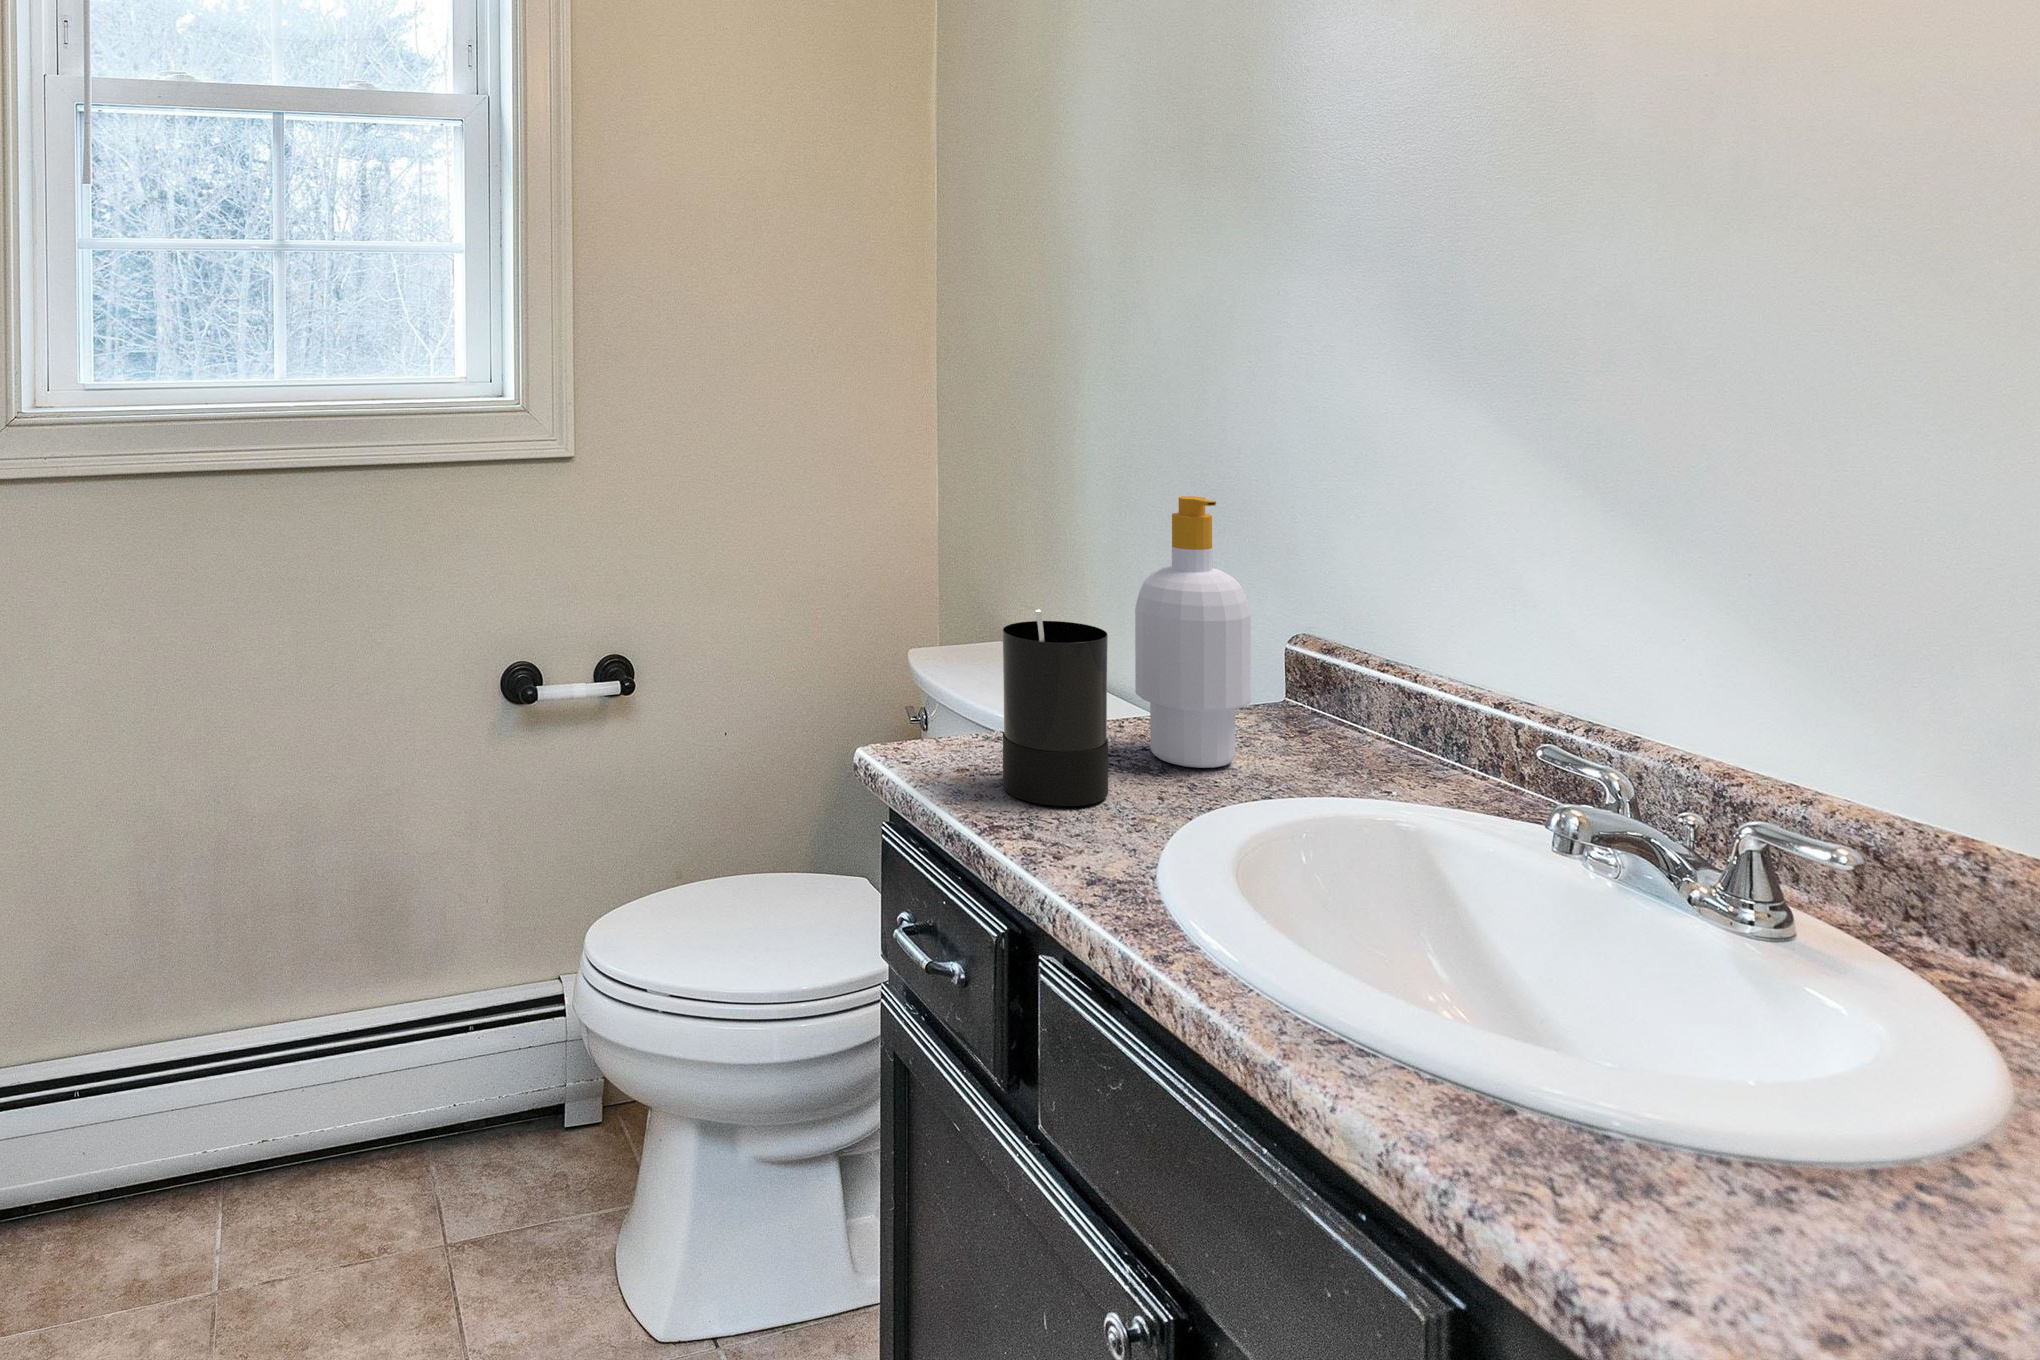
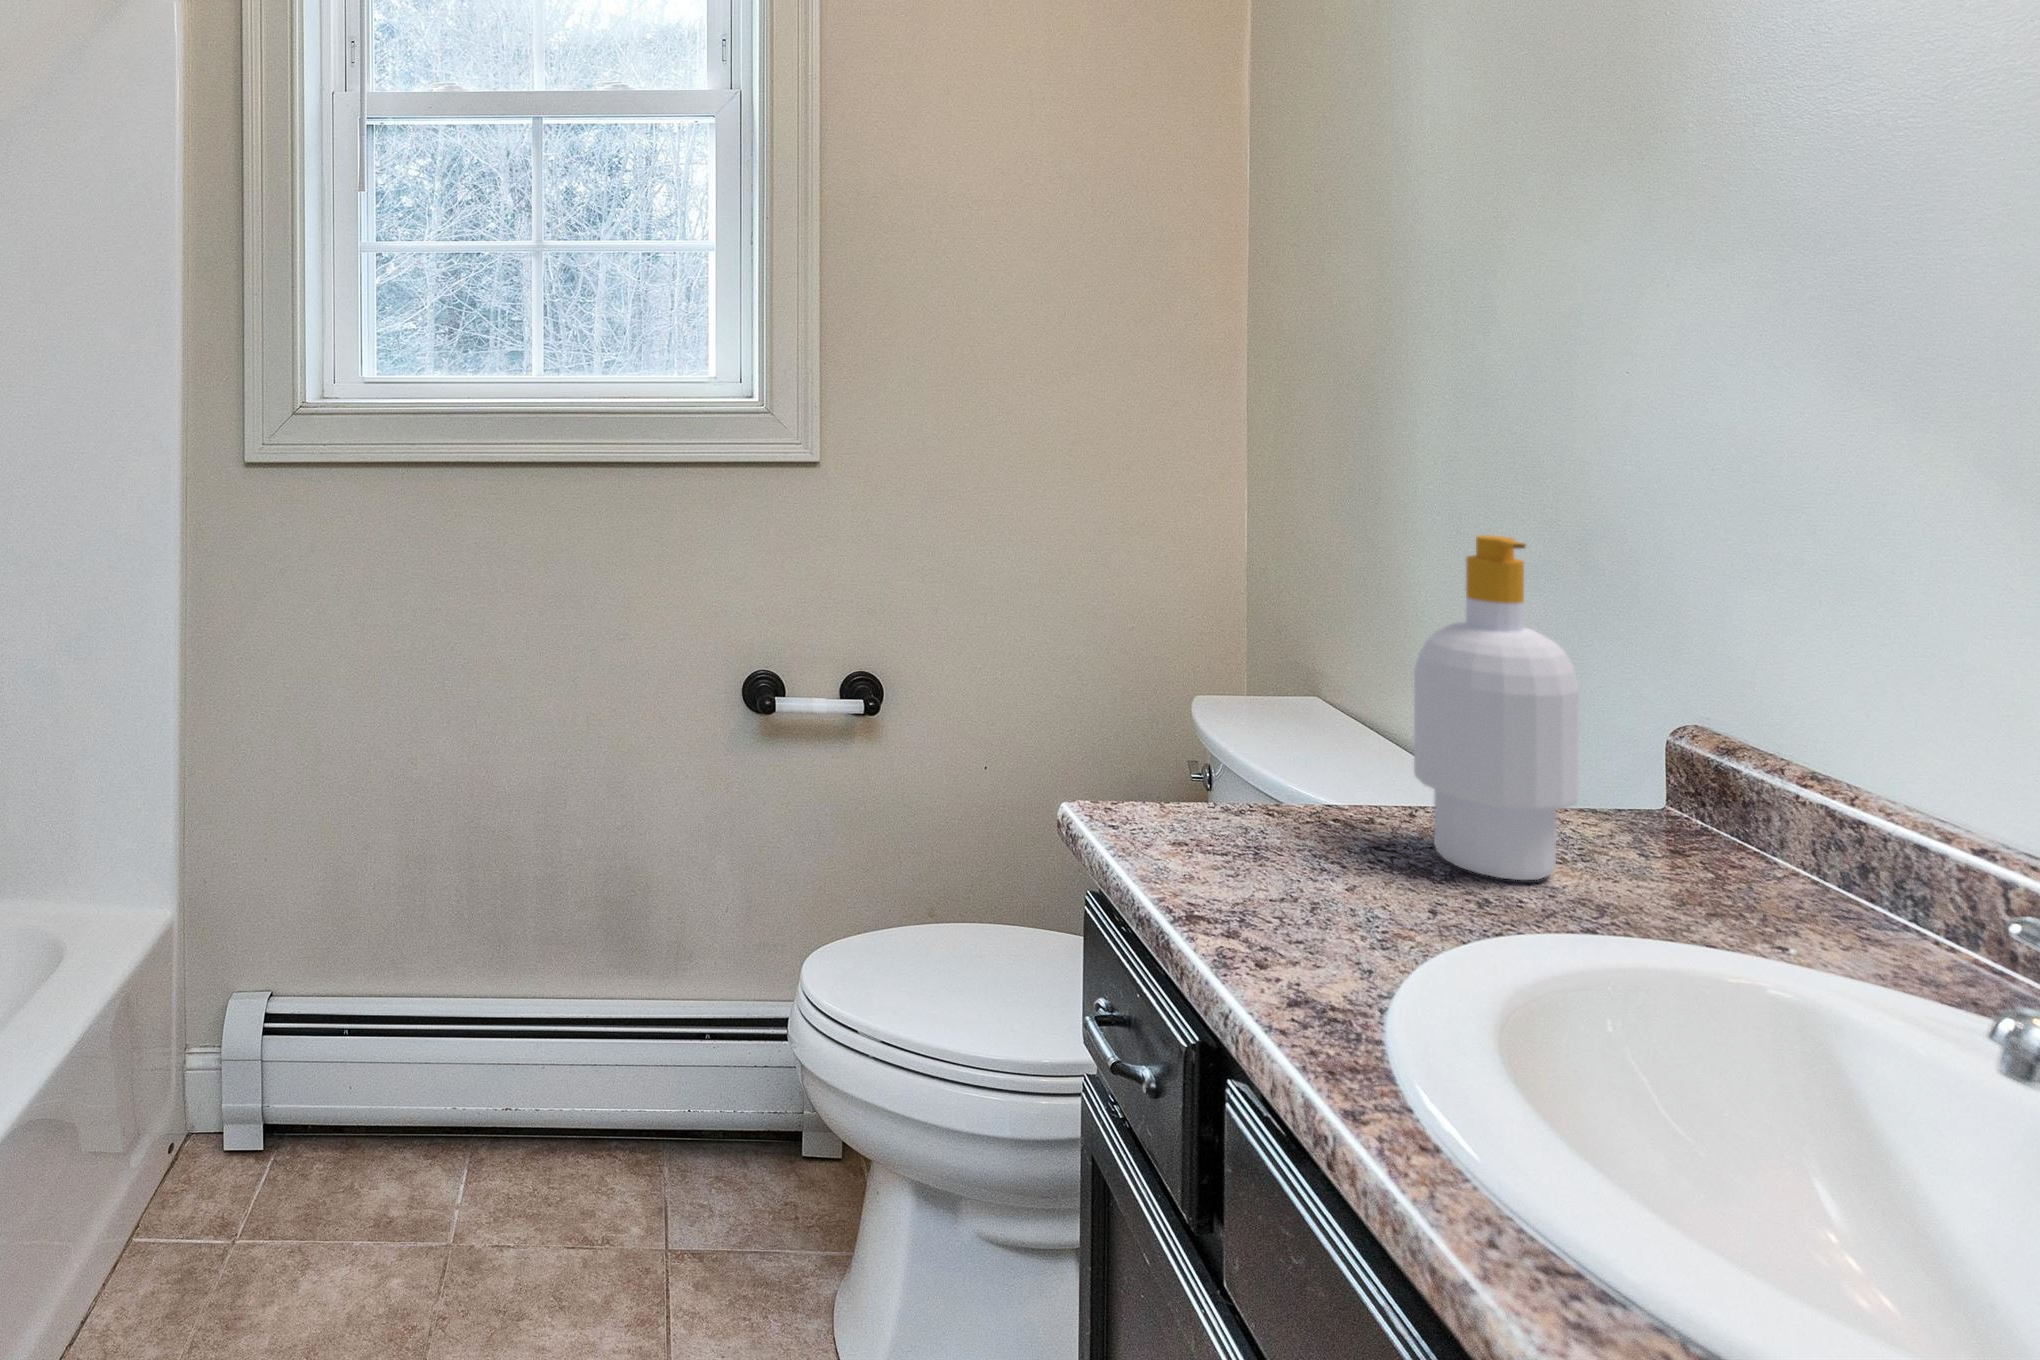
candle: present [1003,604,1108,806] -> none [1219,652,1357,904]

